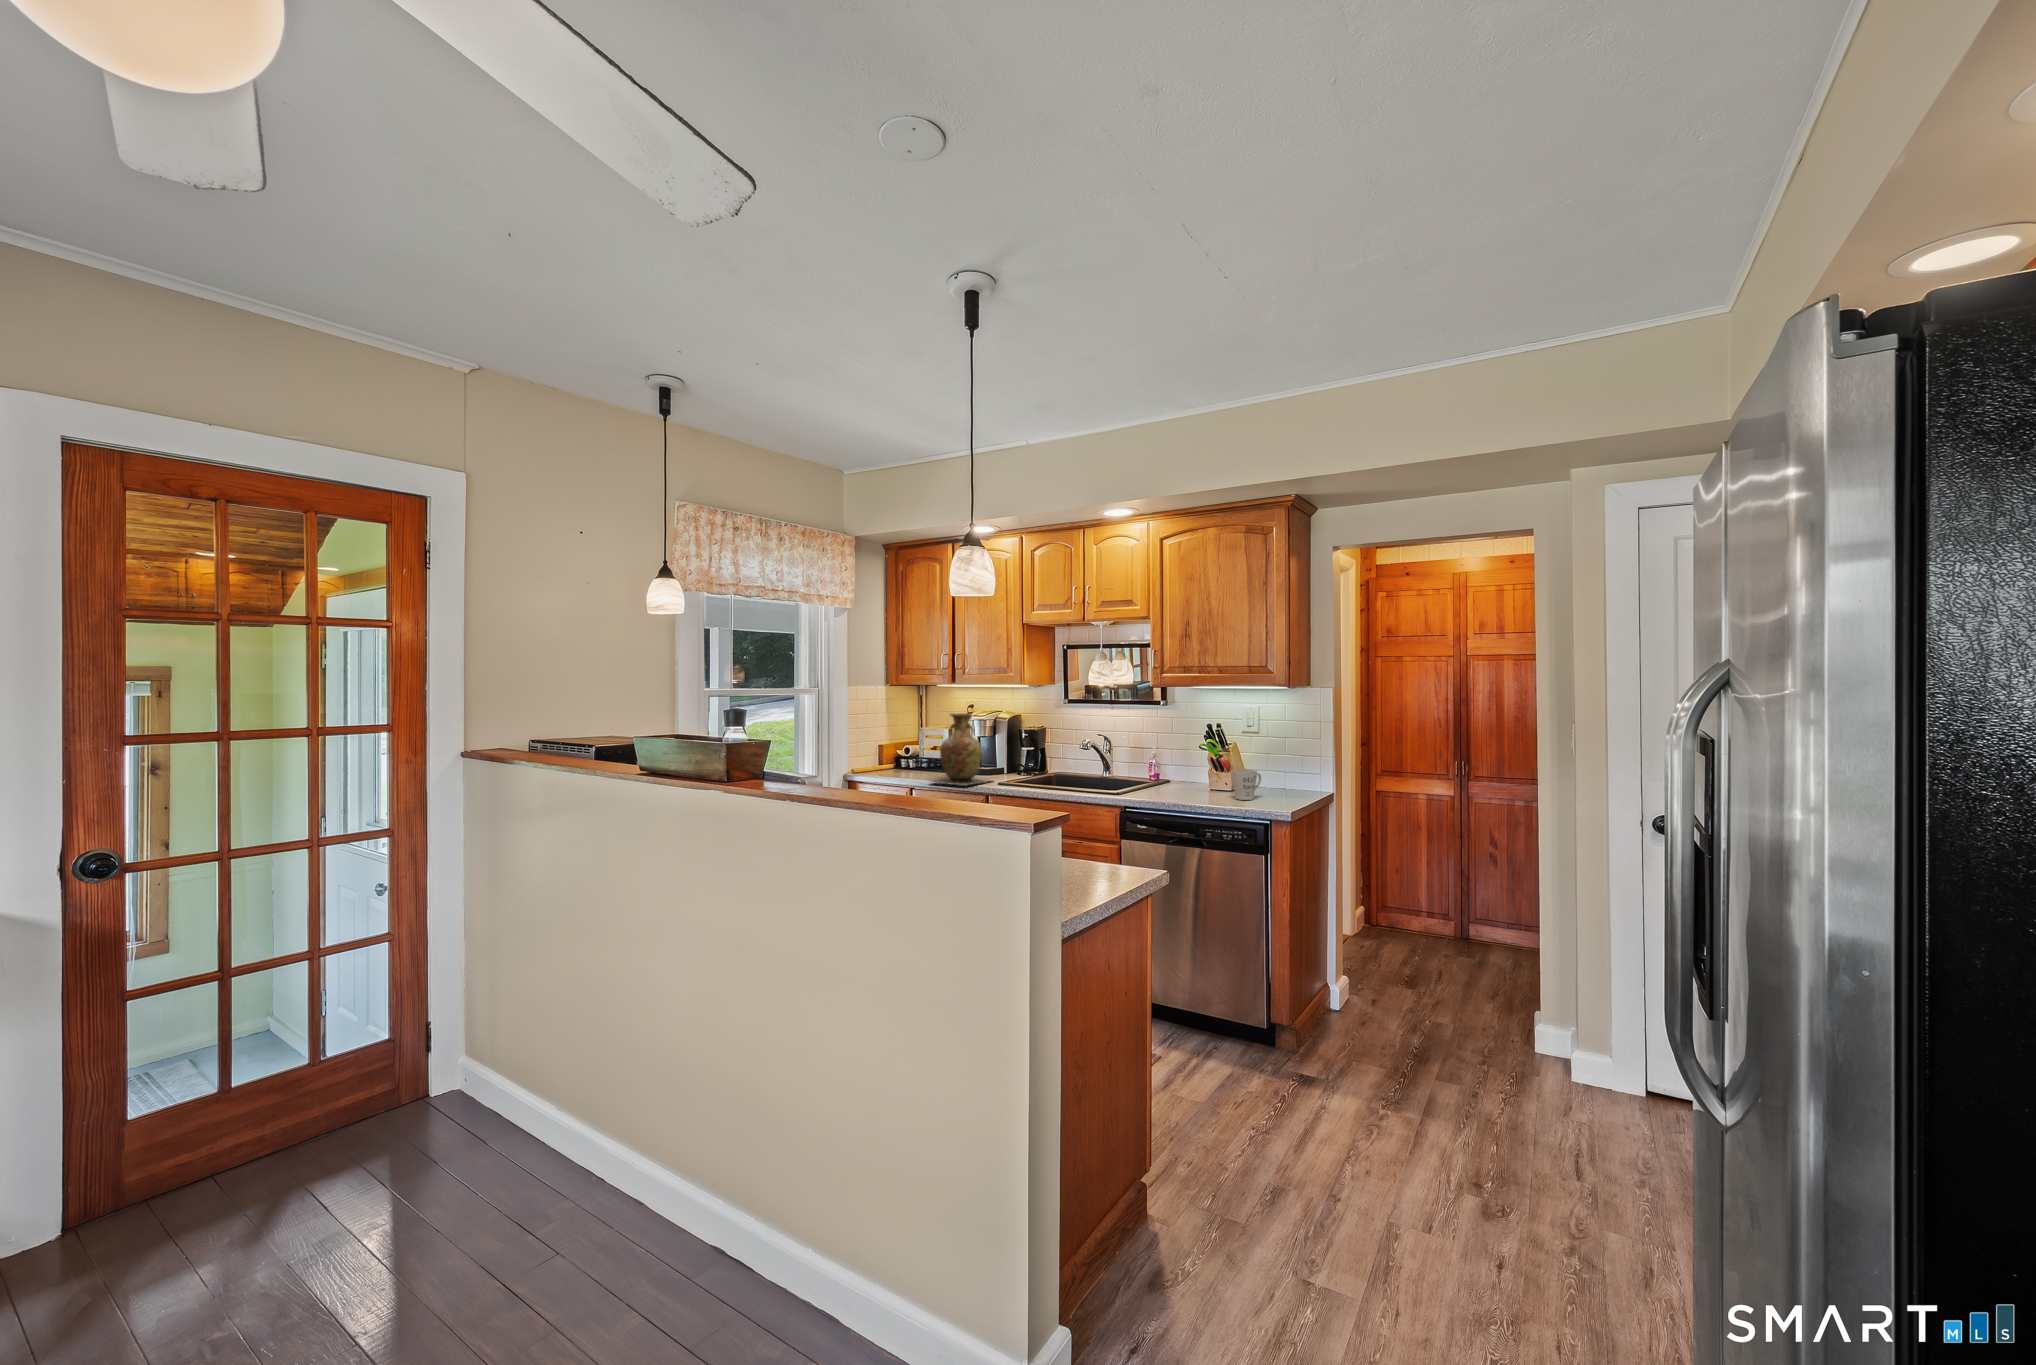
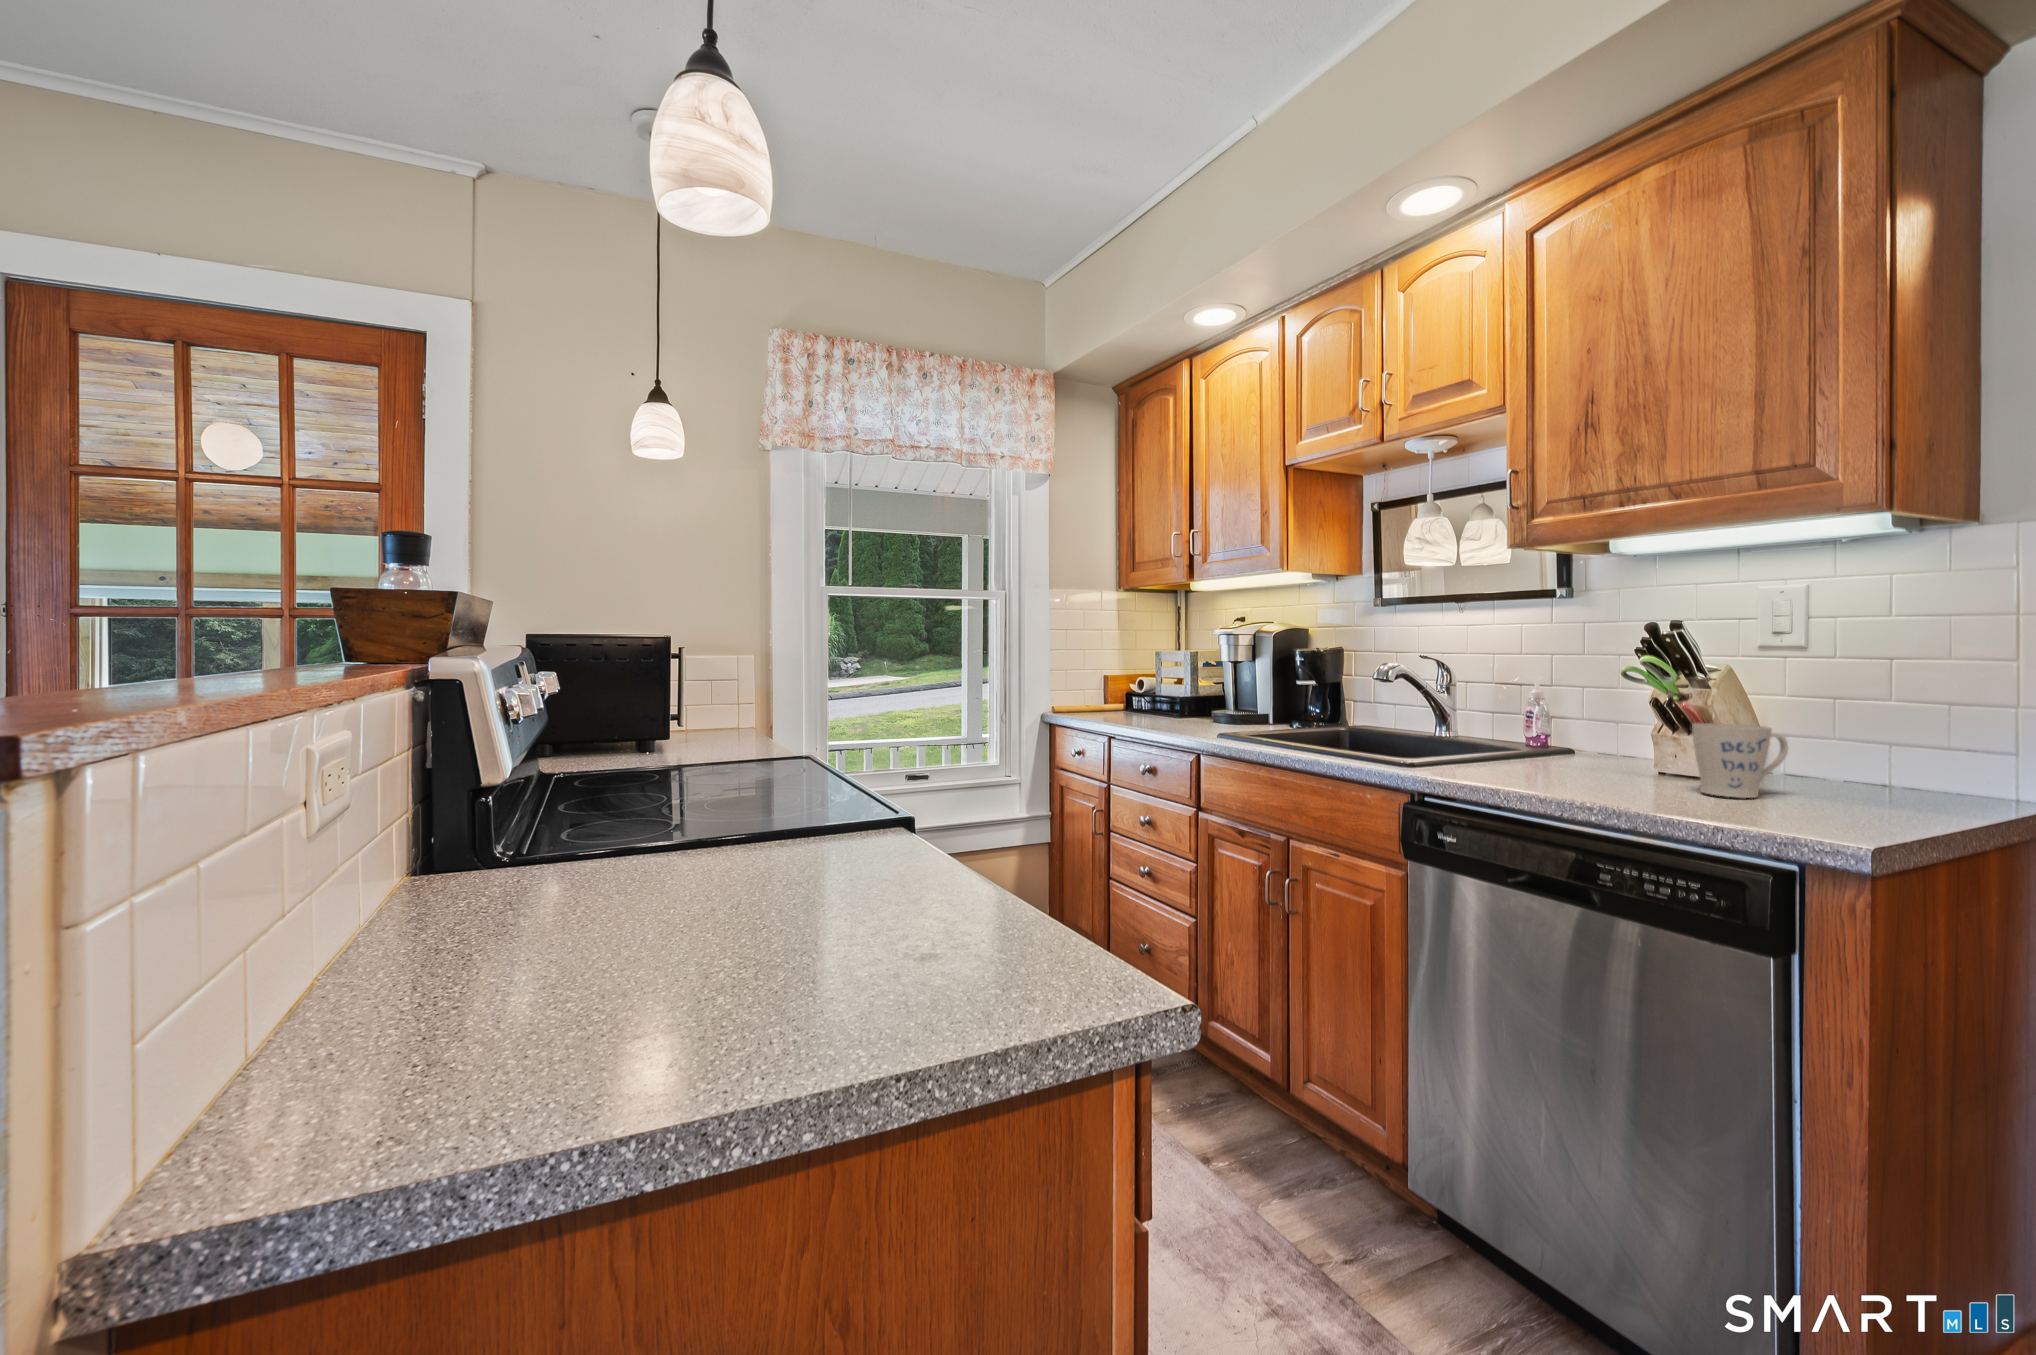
vase: present [934,713,989,786] -> none [1125,619,1234,732]

